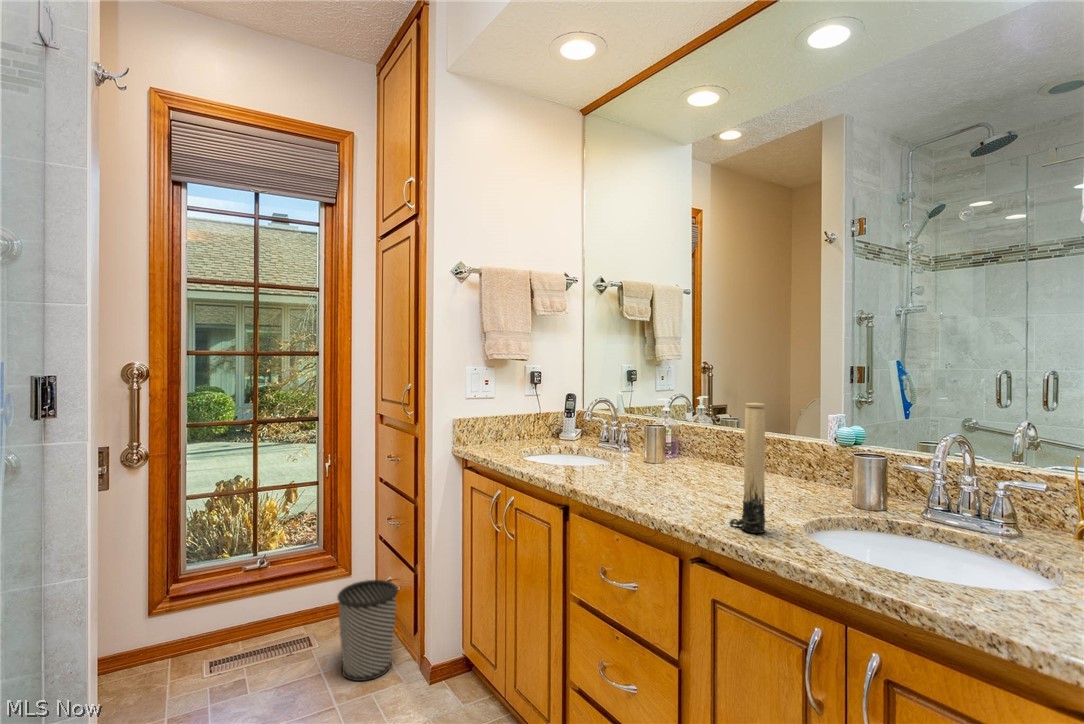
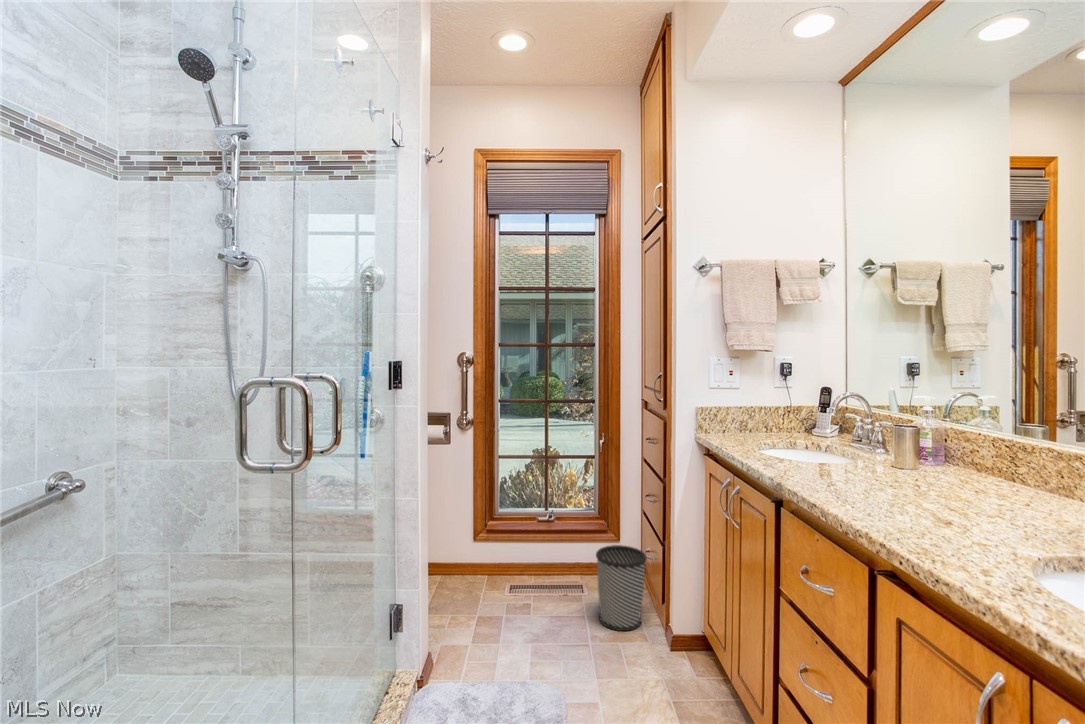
candle: present [730,403,765,533] -> none [930,399,976,555]

